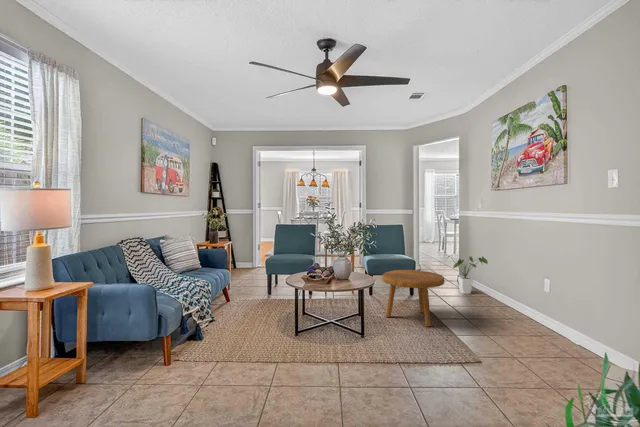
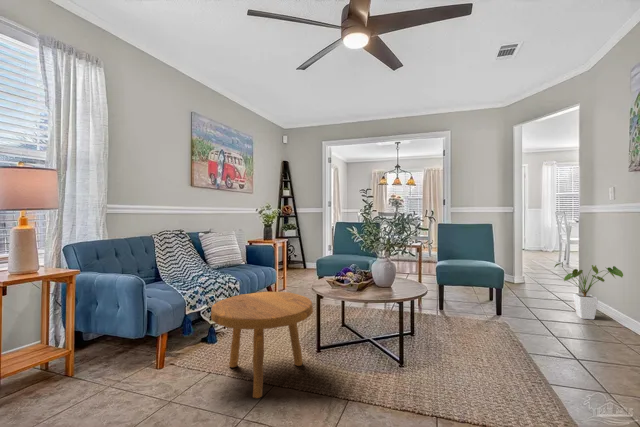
footstool: present [382,270,444,327] -> present [211,292,313,398]

